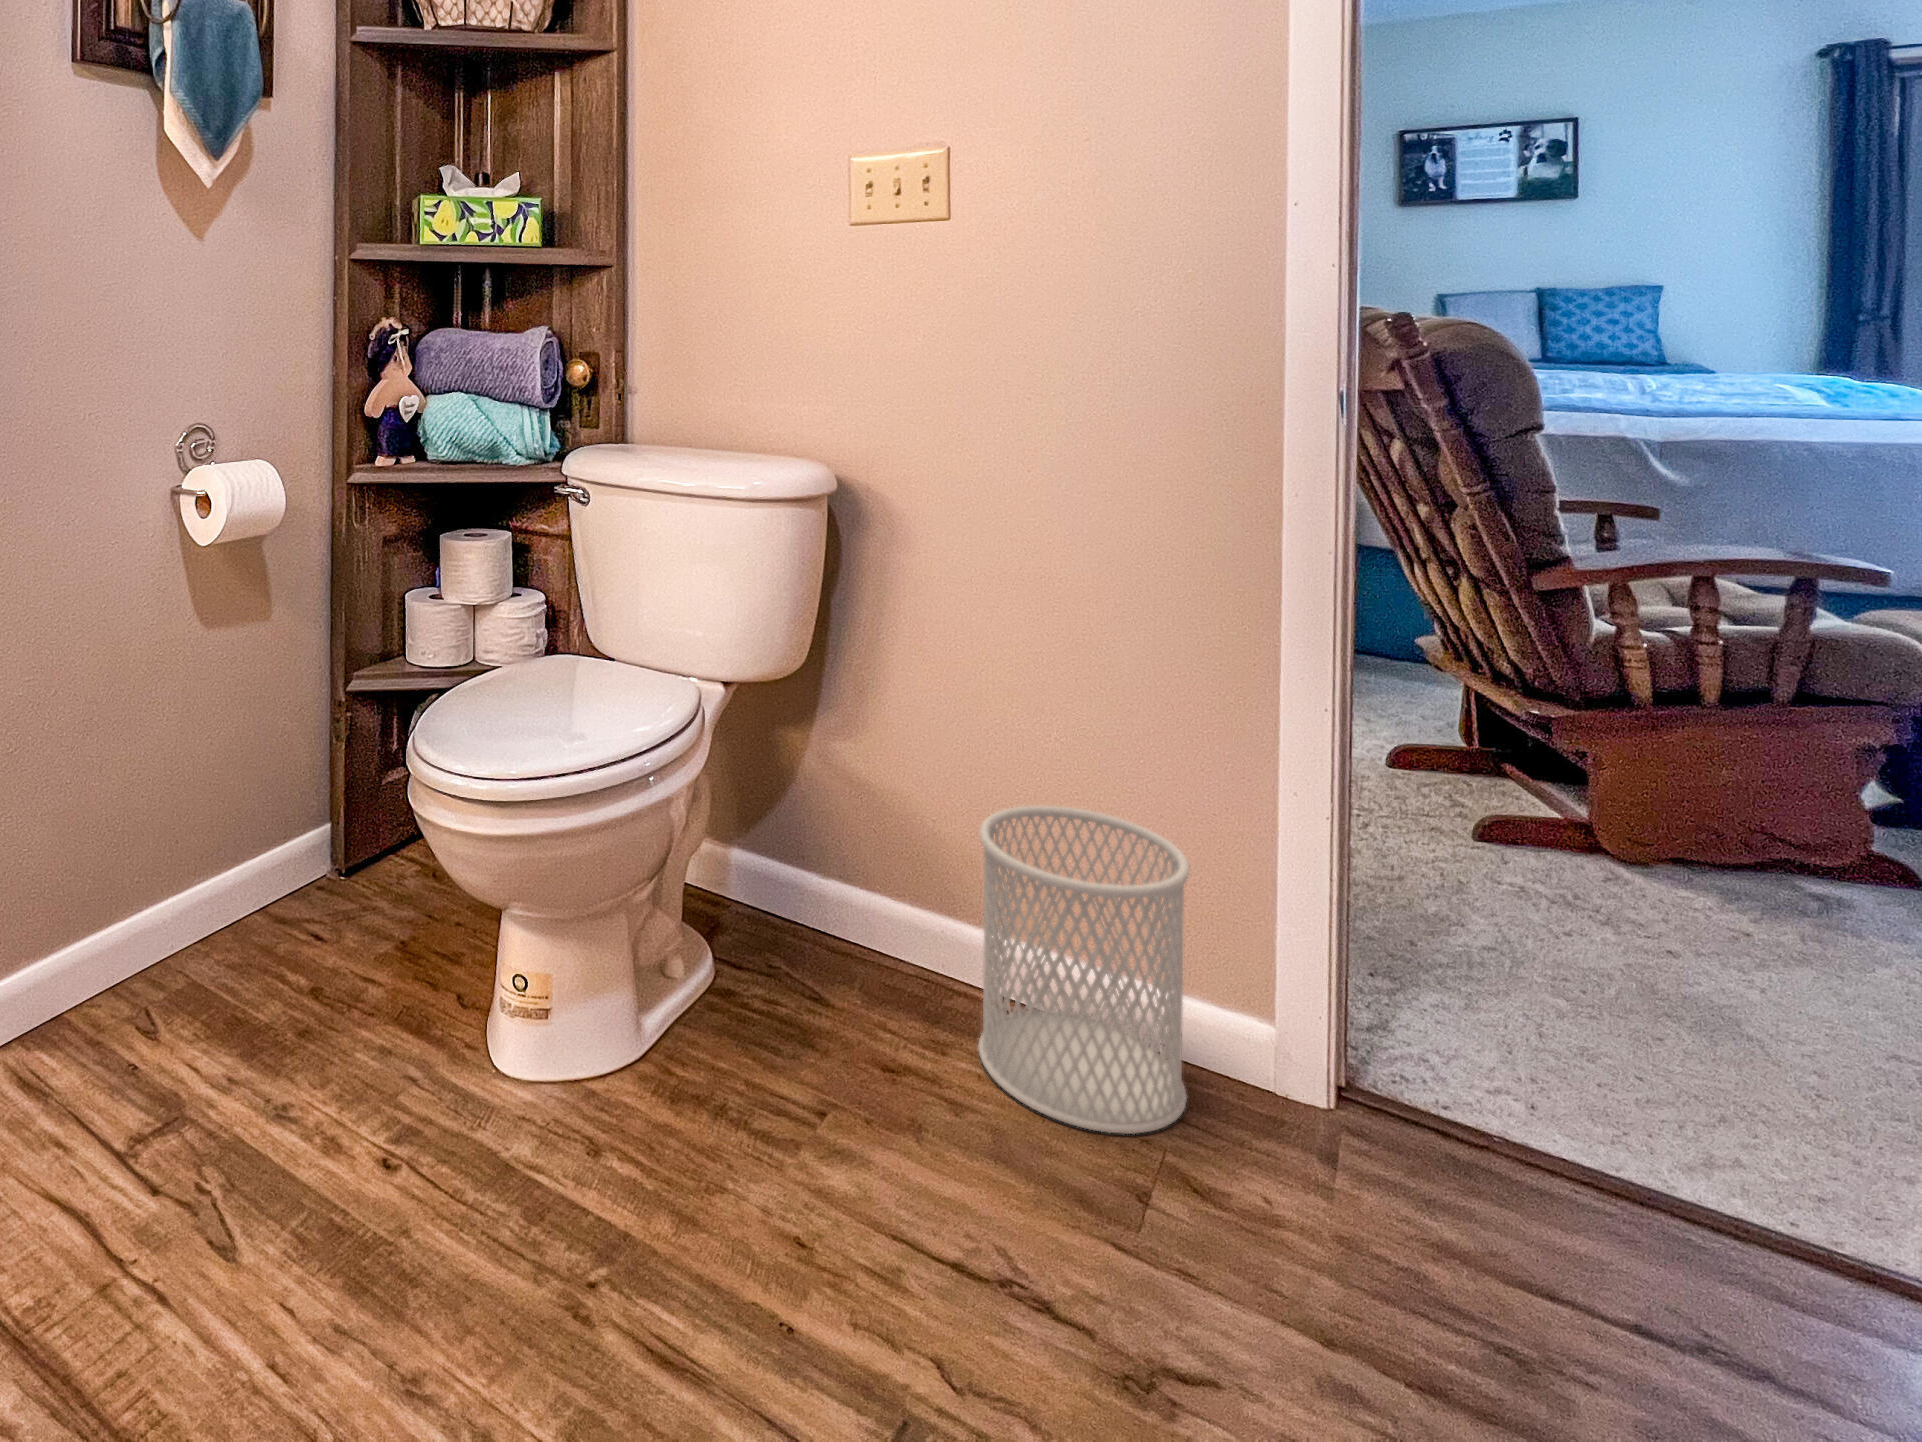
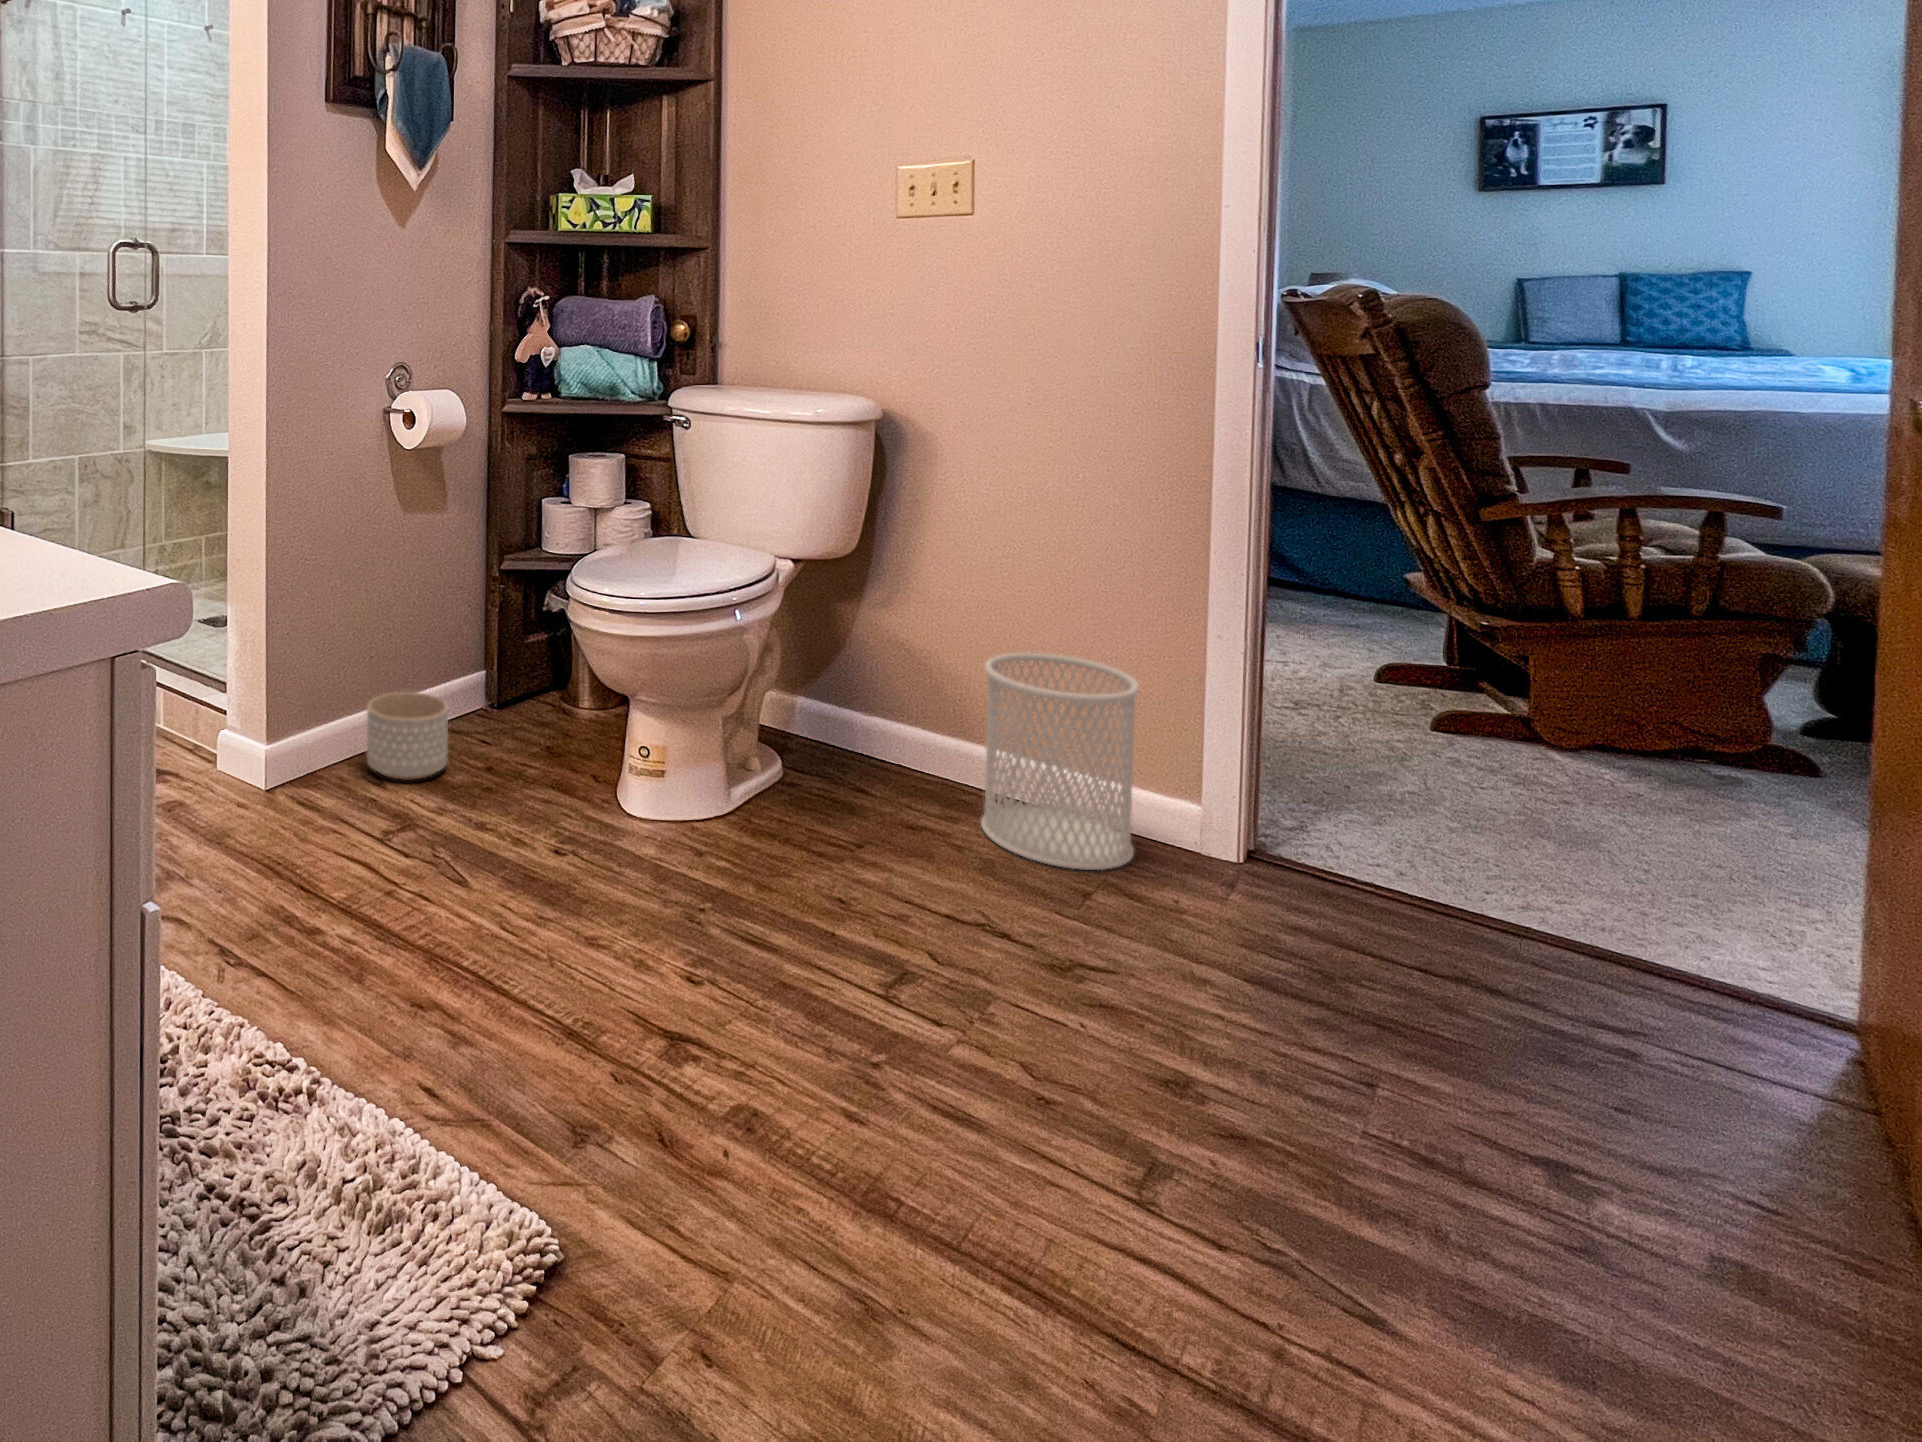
planter: none [140,881,256,1020] -> present [367,692,448,780]

